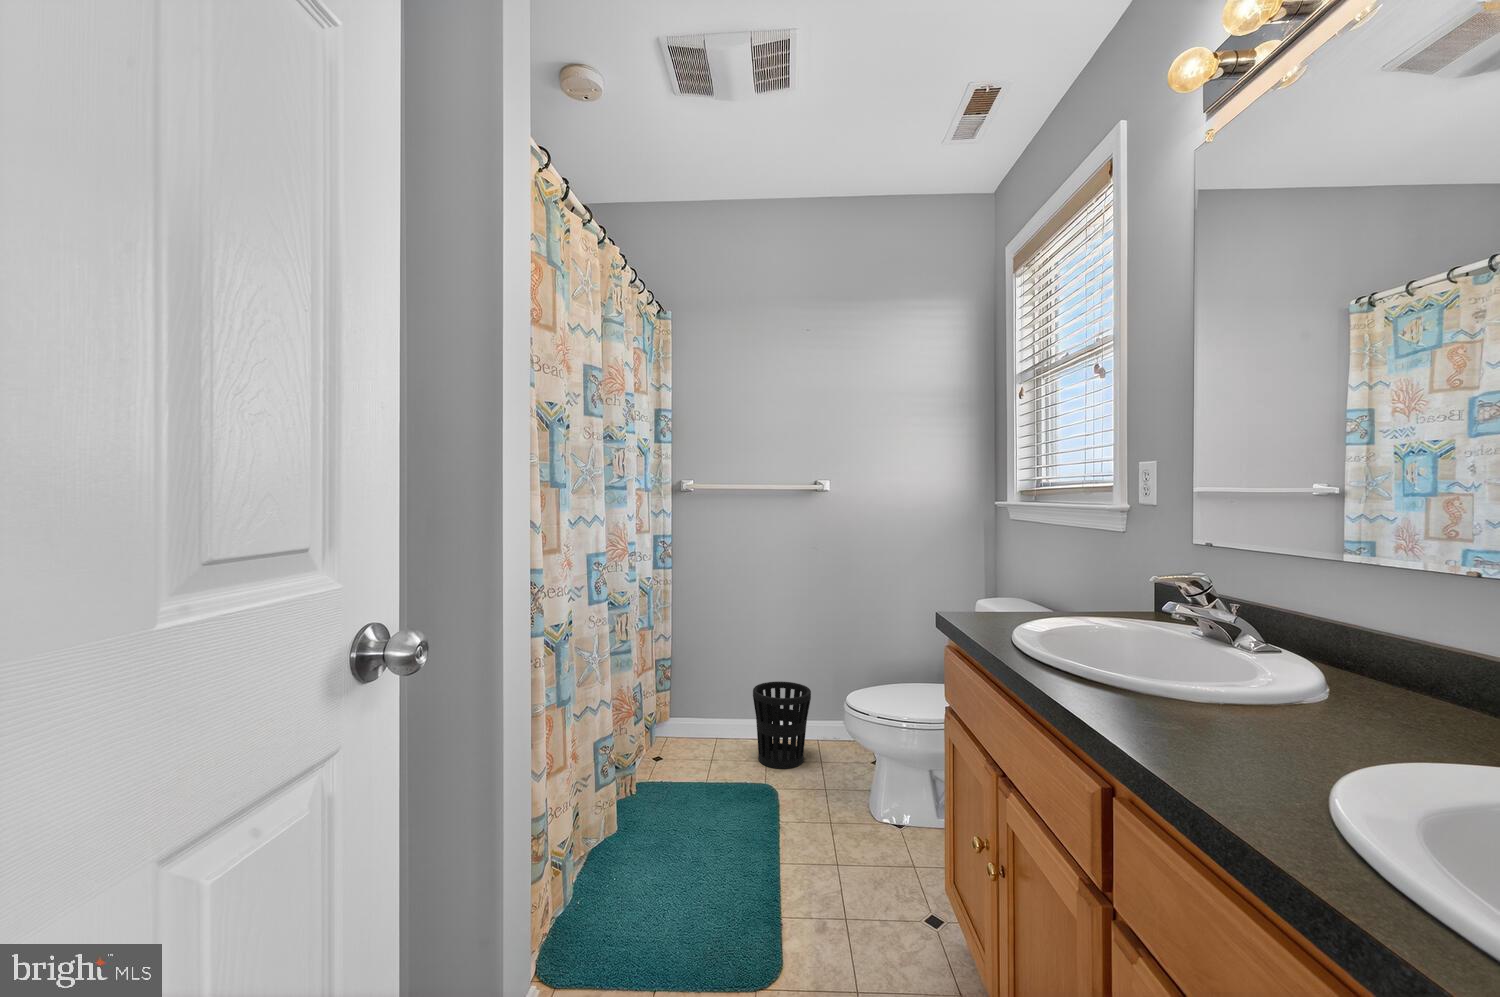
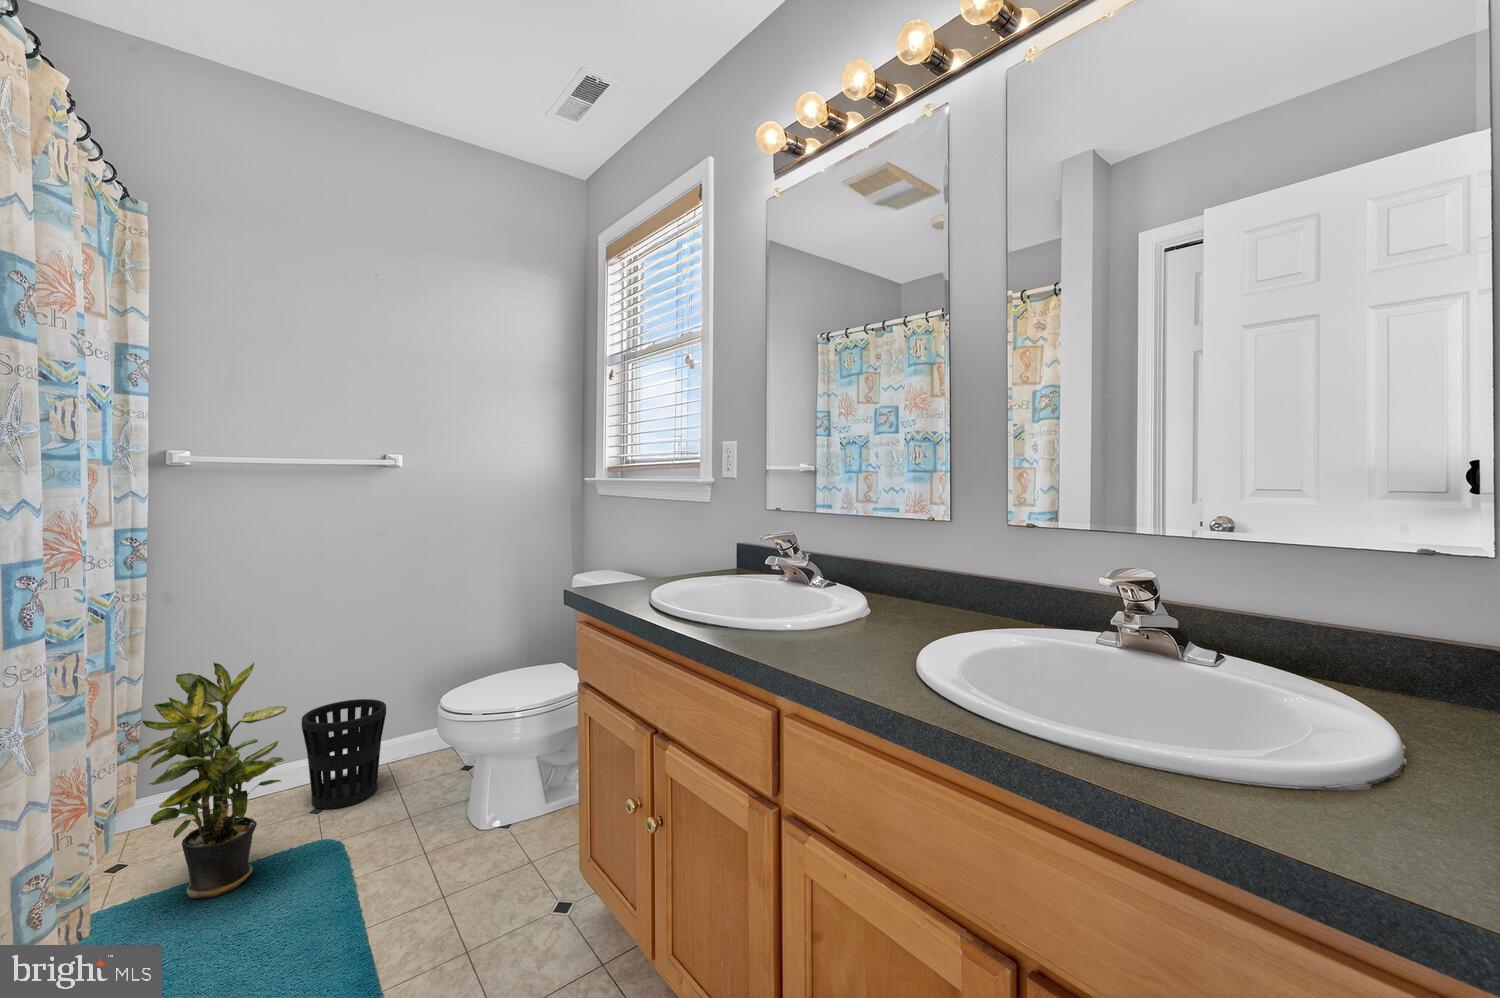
potted plant: none [648,634,737,806] -> present [125,662,288,898]

